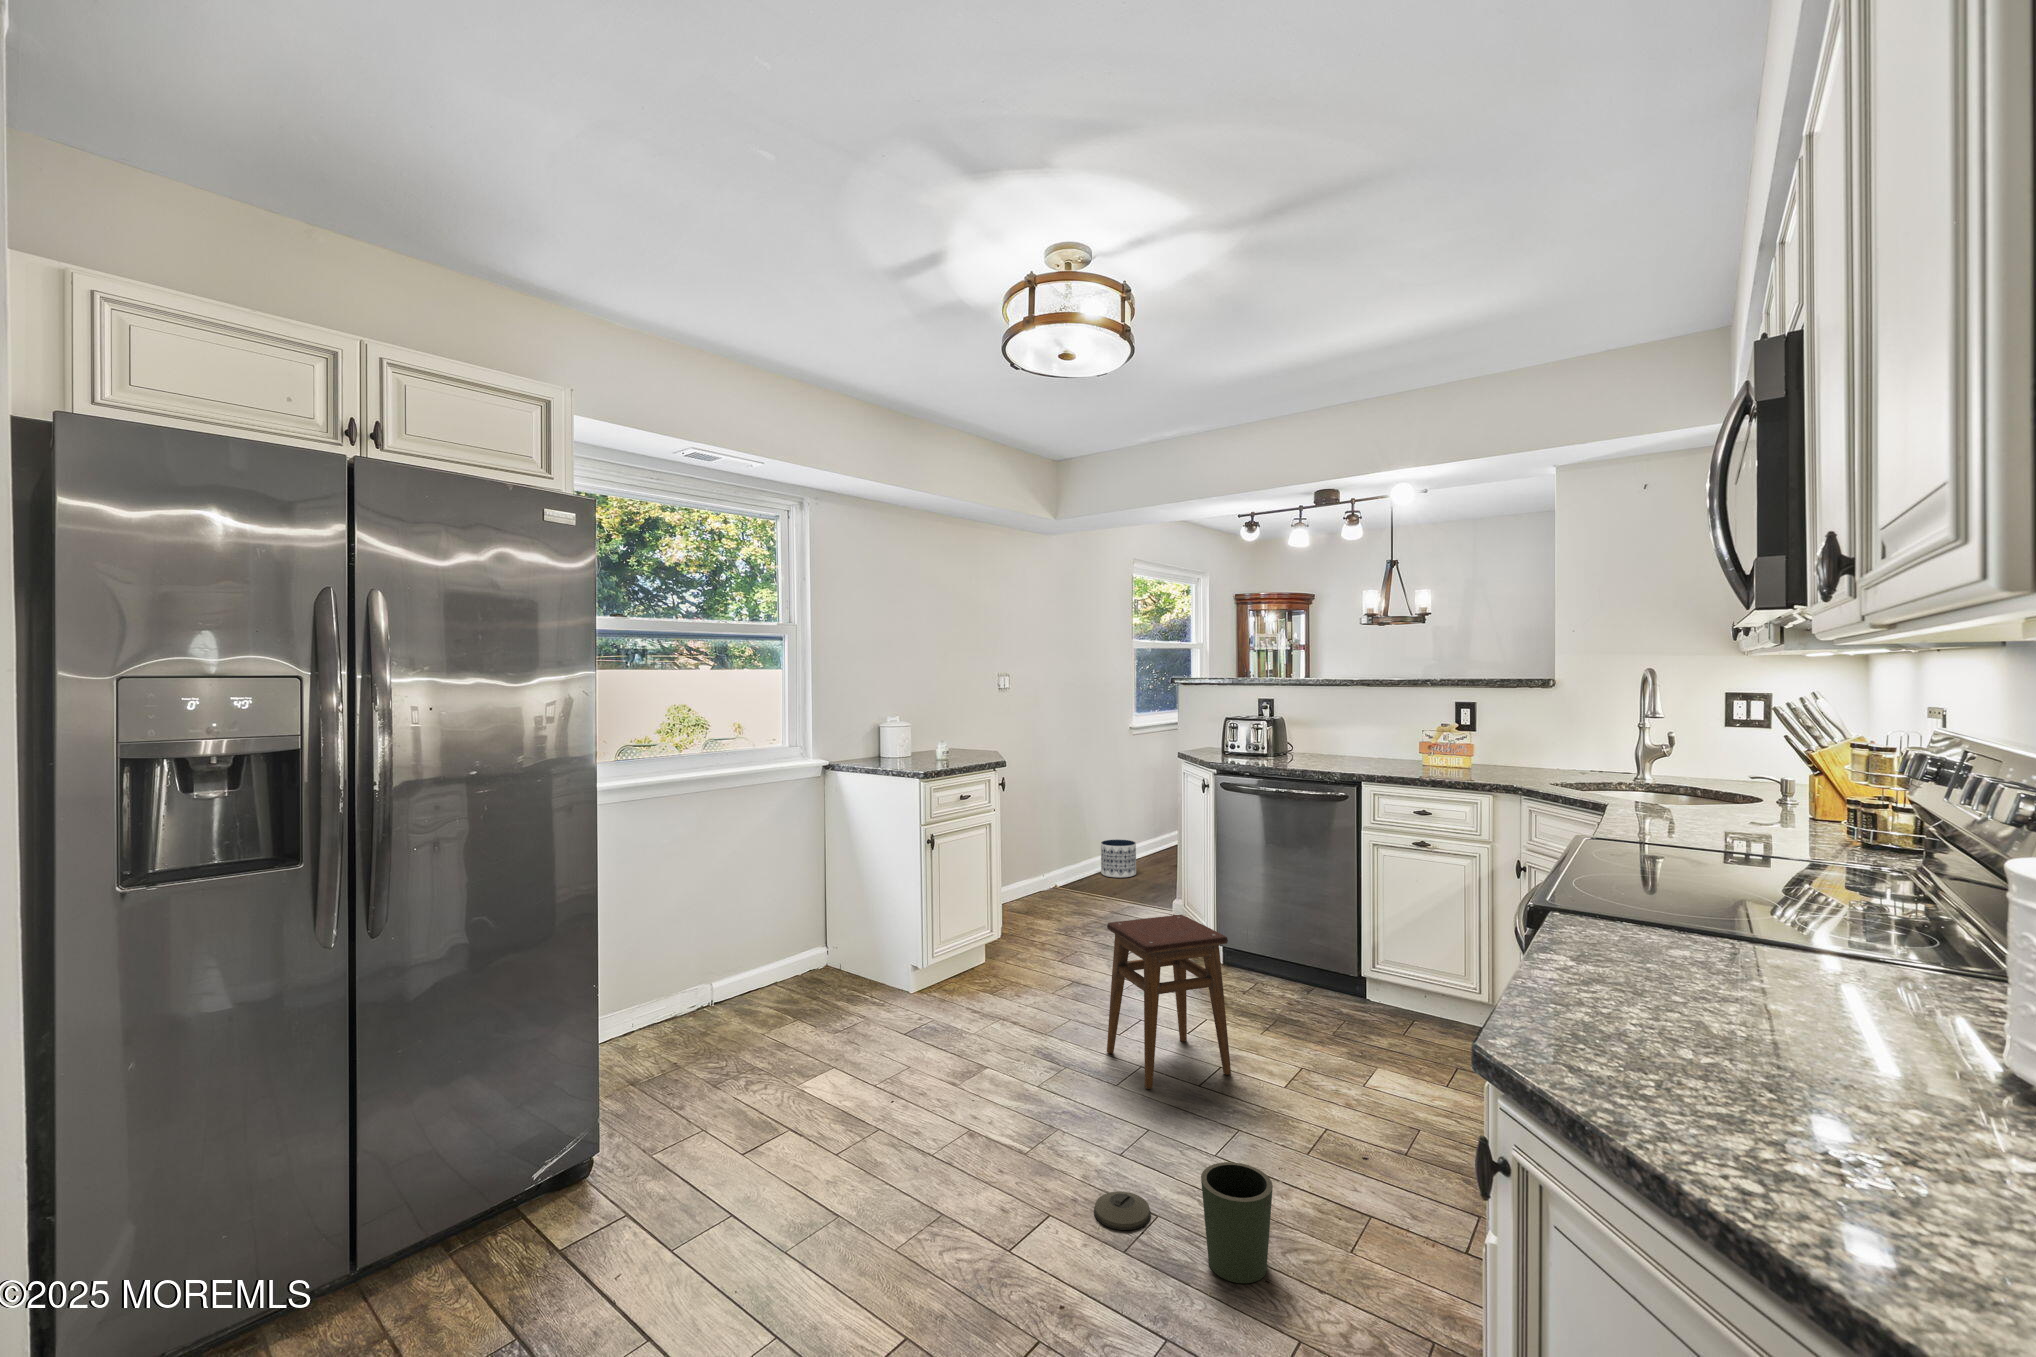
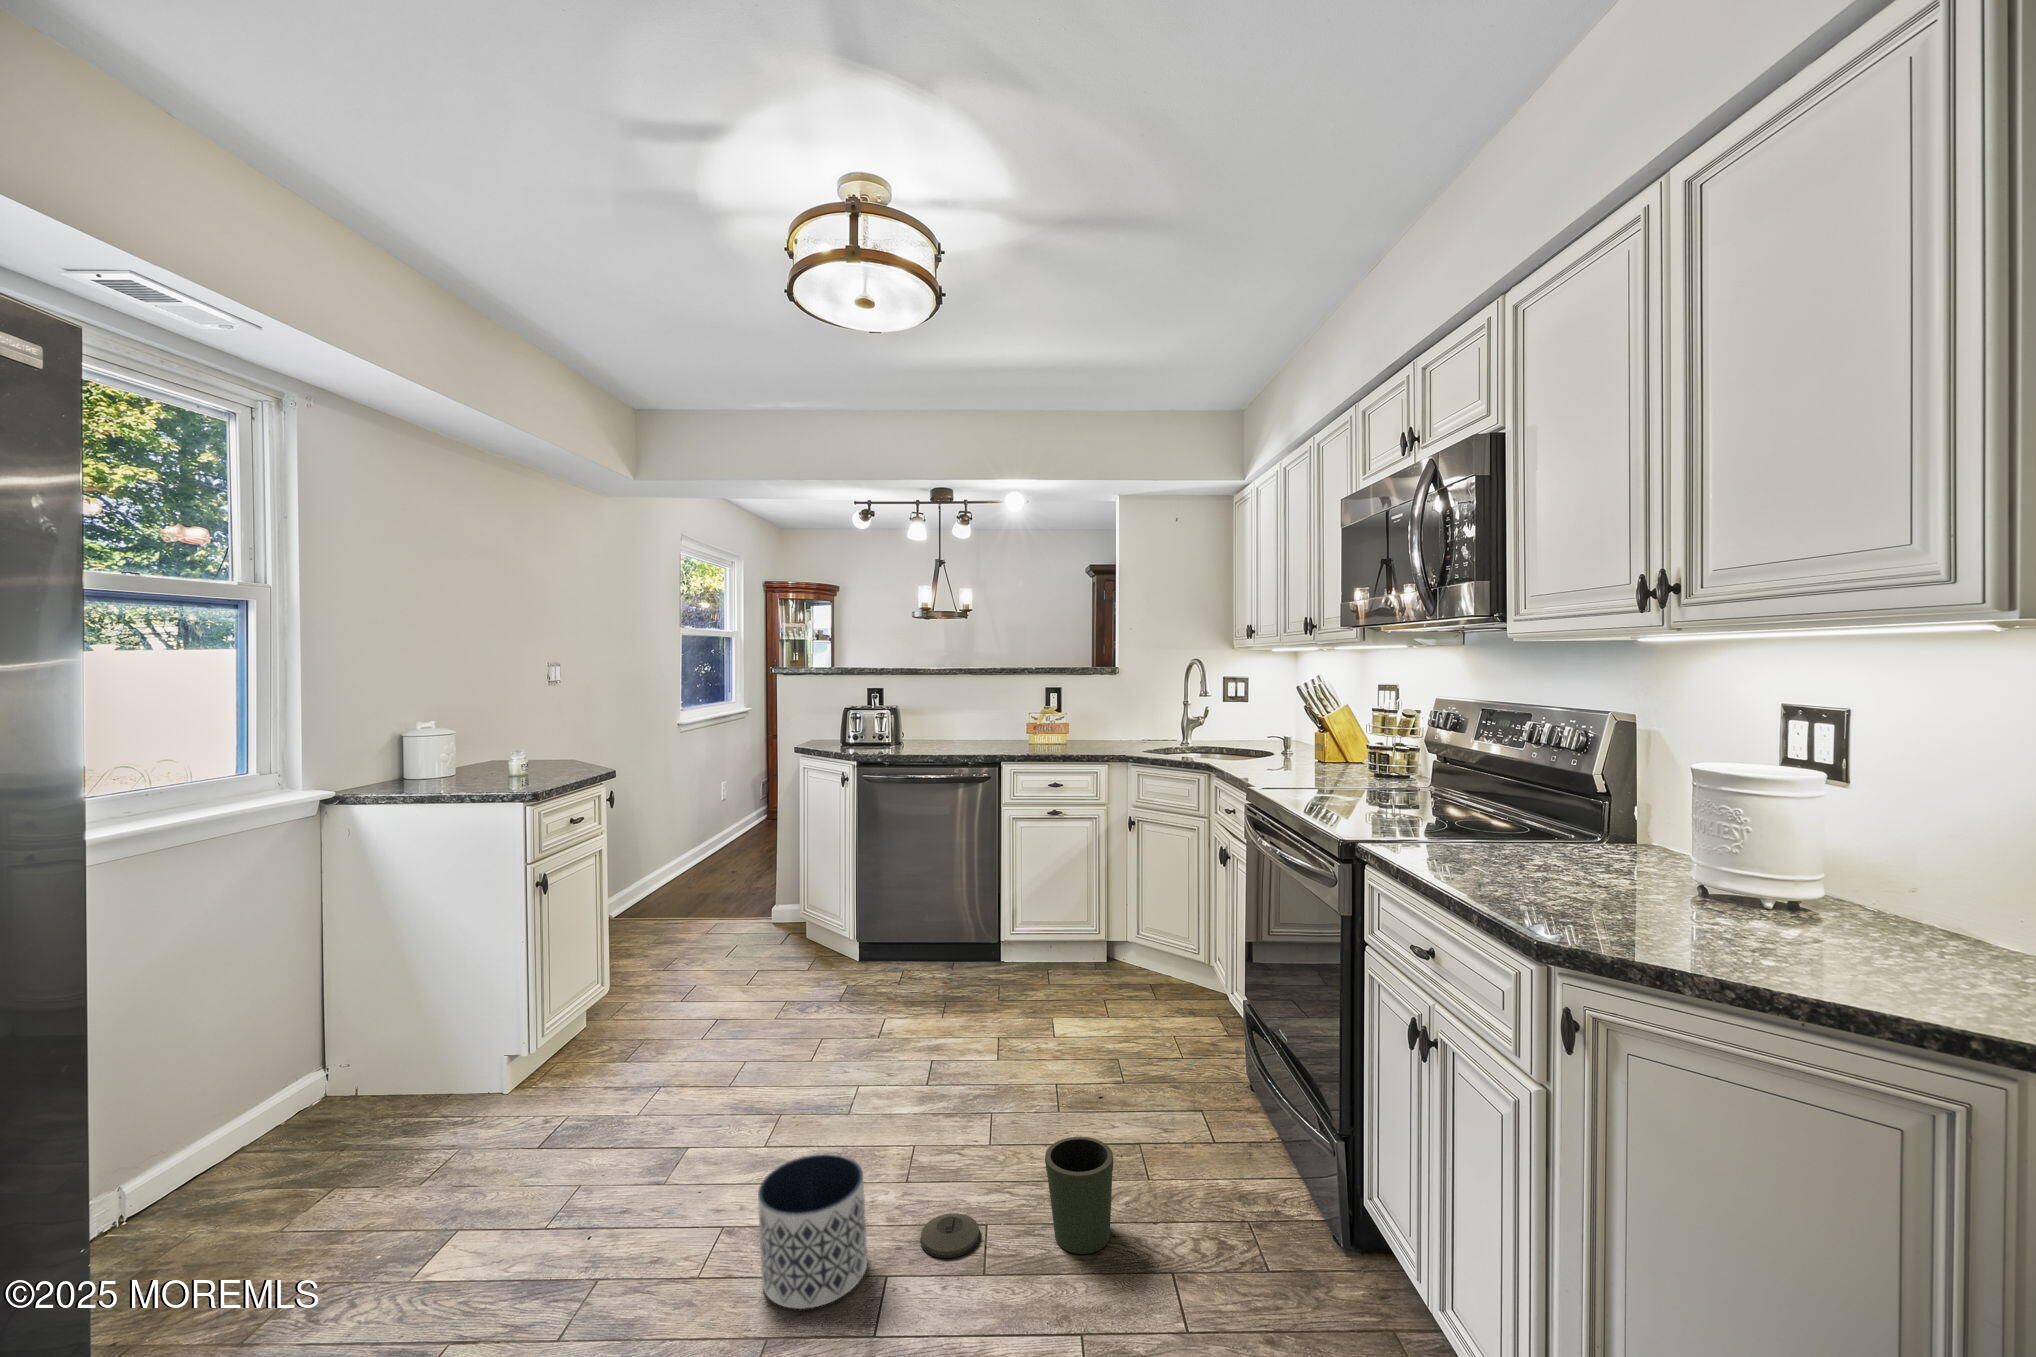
planter: present [1101,840,1136,878] -> present [758,1153,867,1309]
stool: present [1107,915,1231,1089] -> none [804,918,944,1106]

